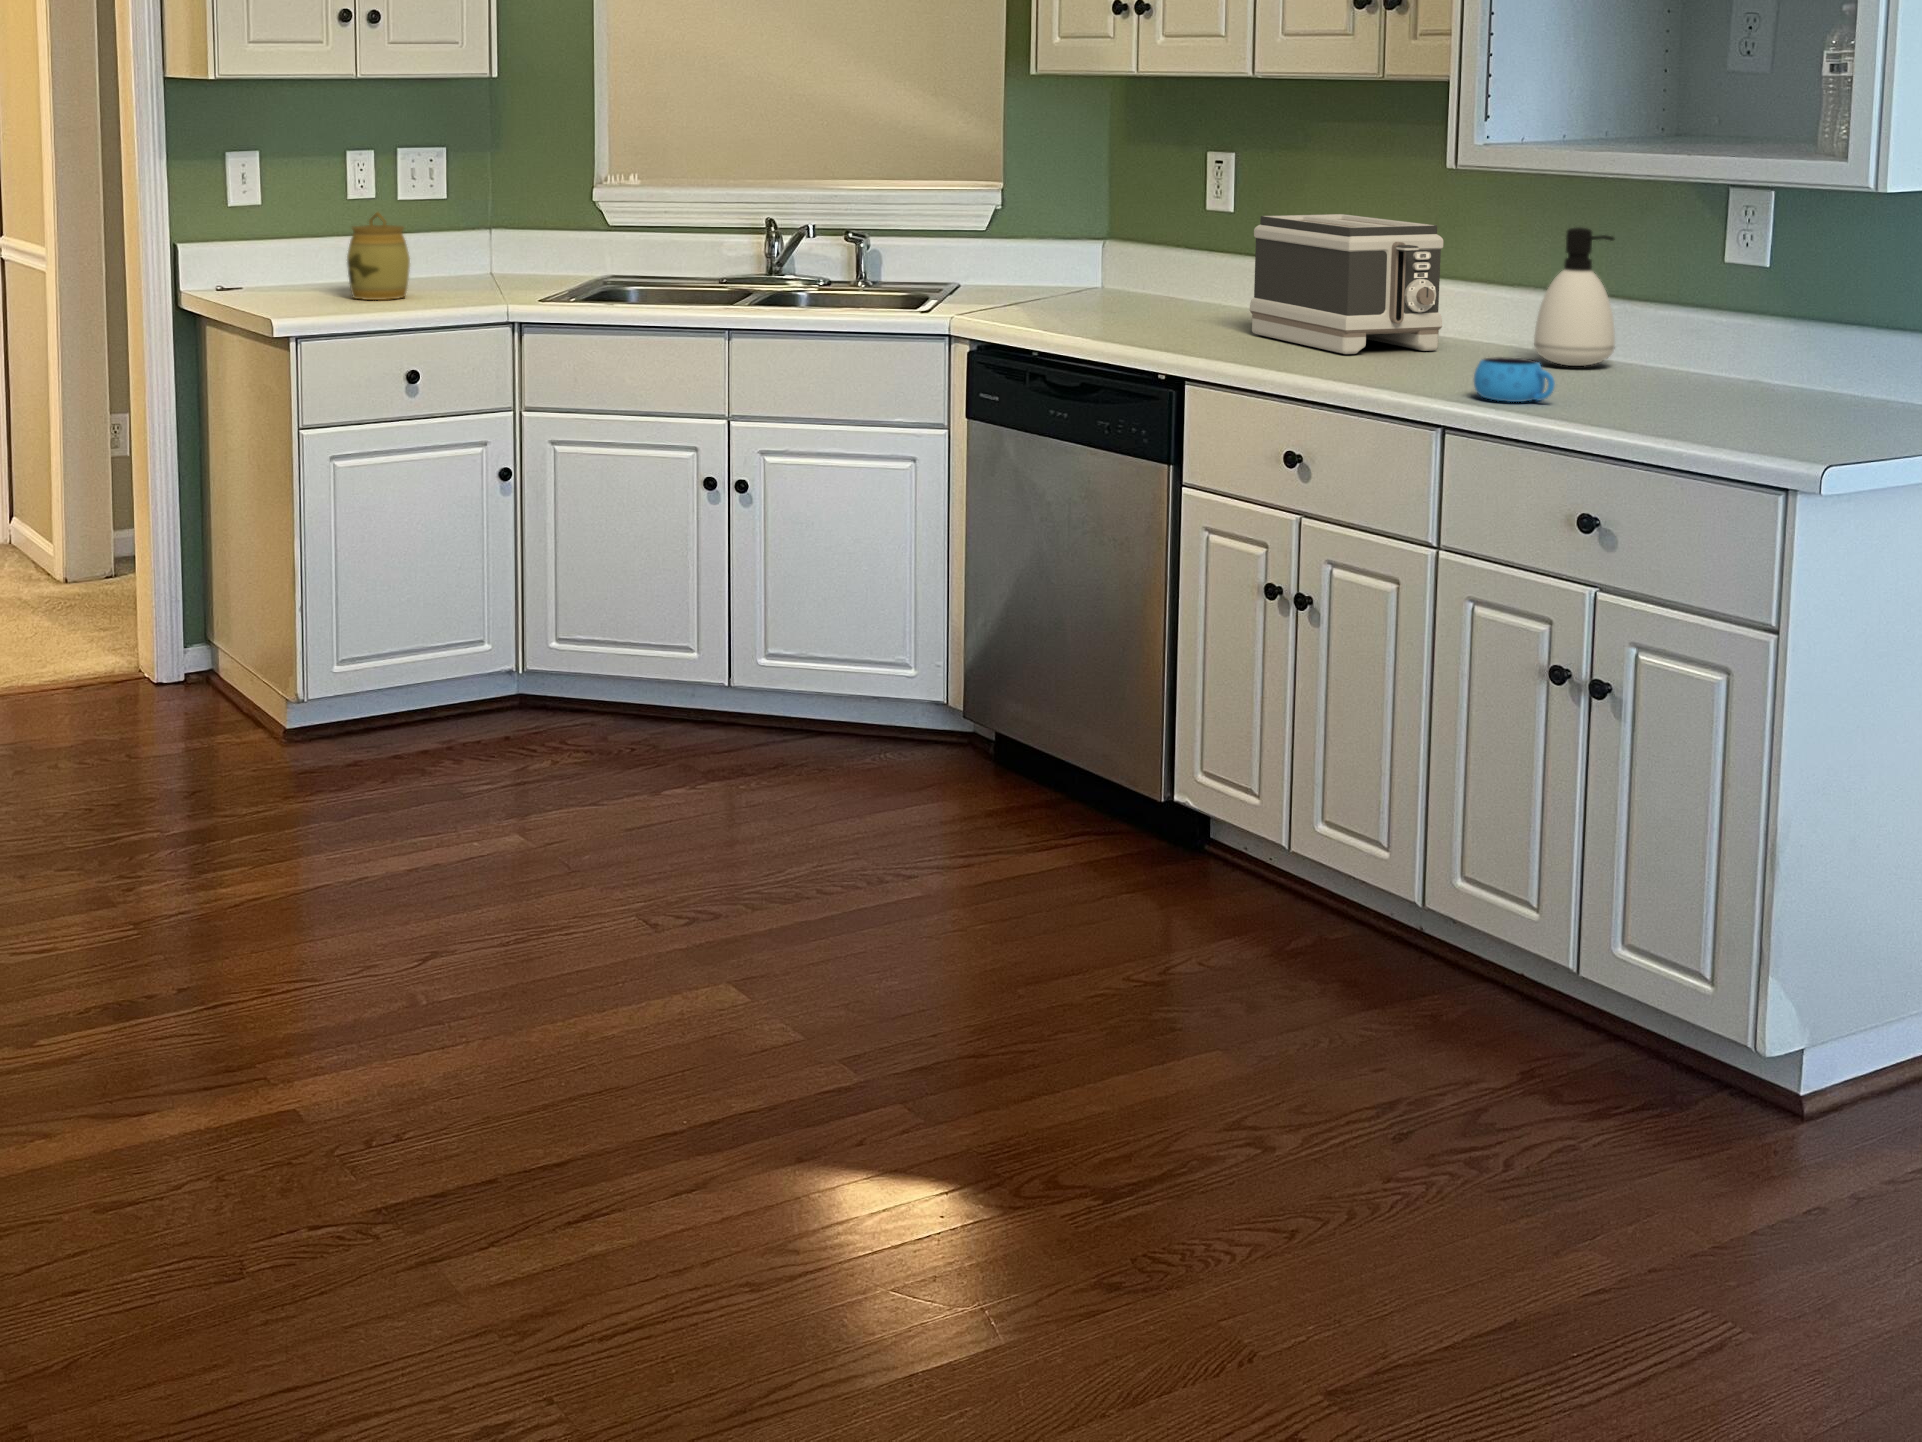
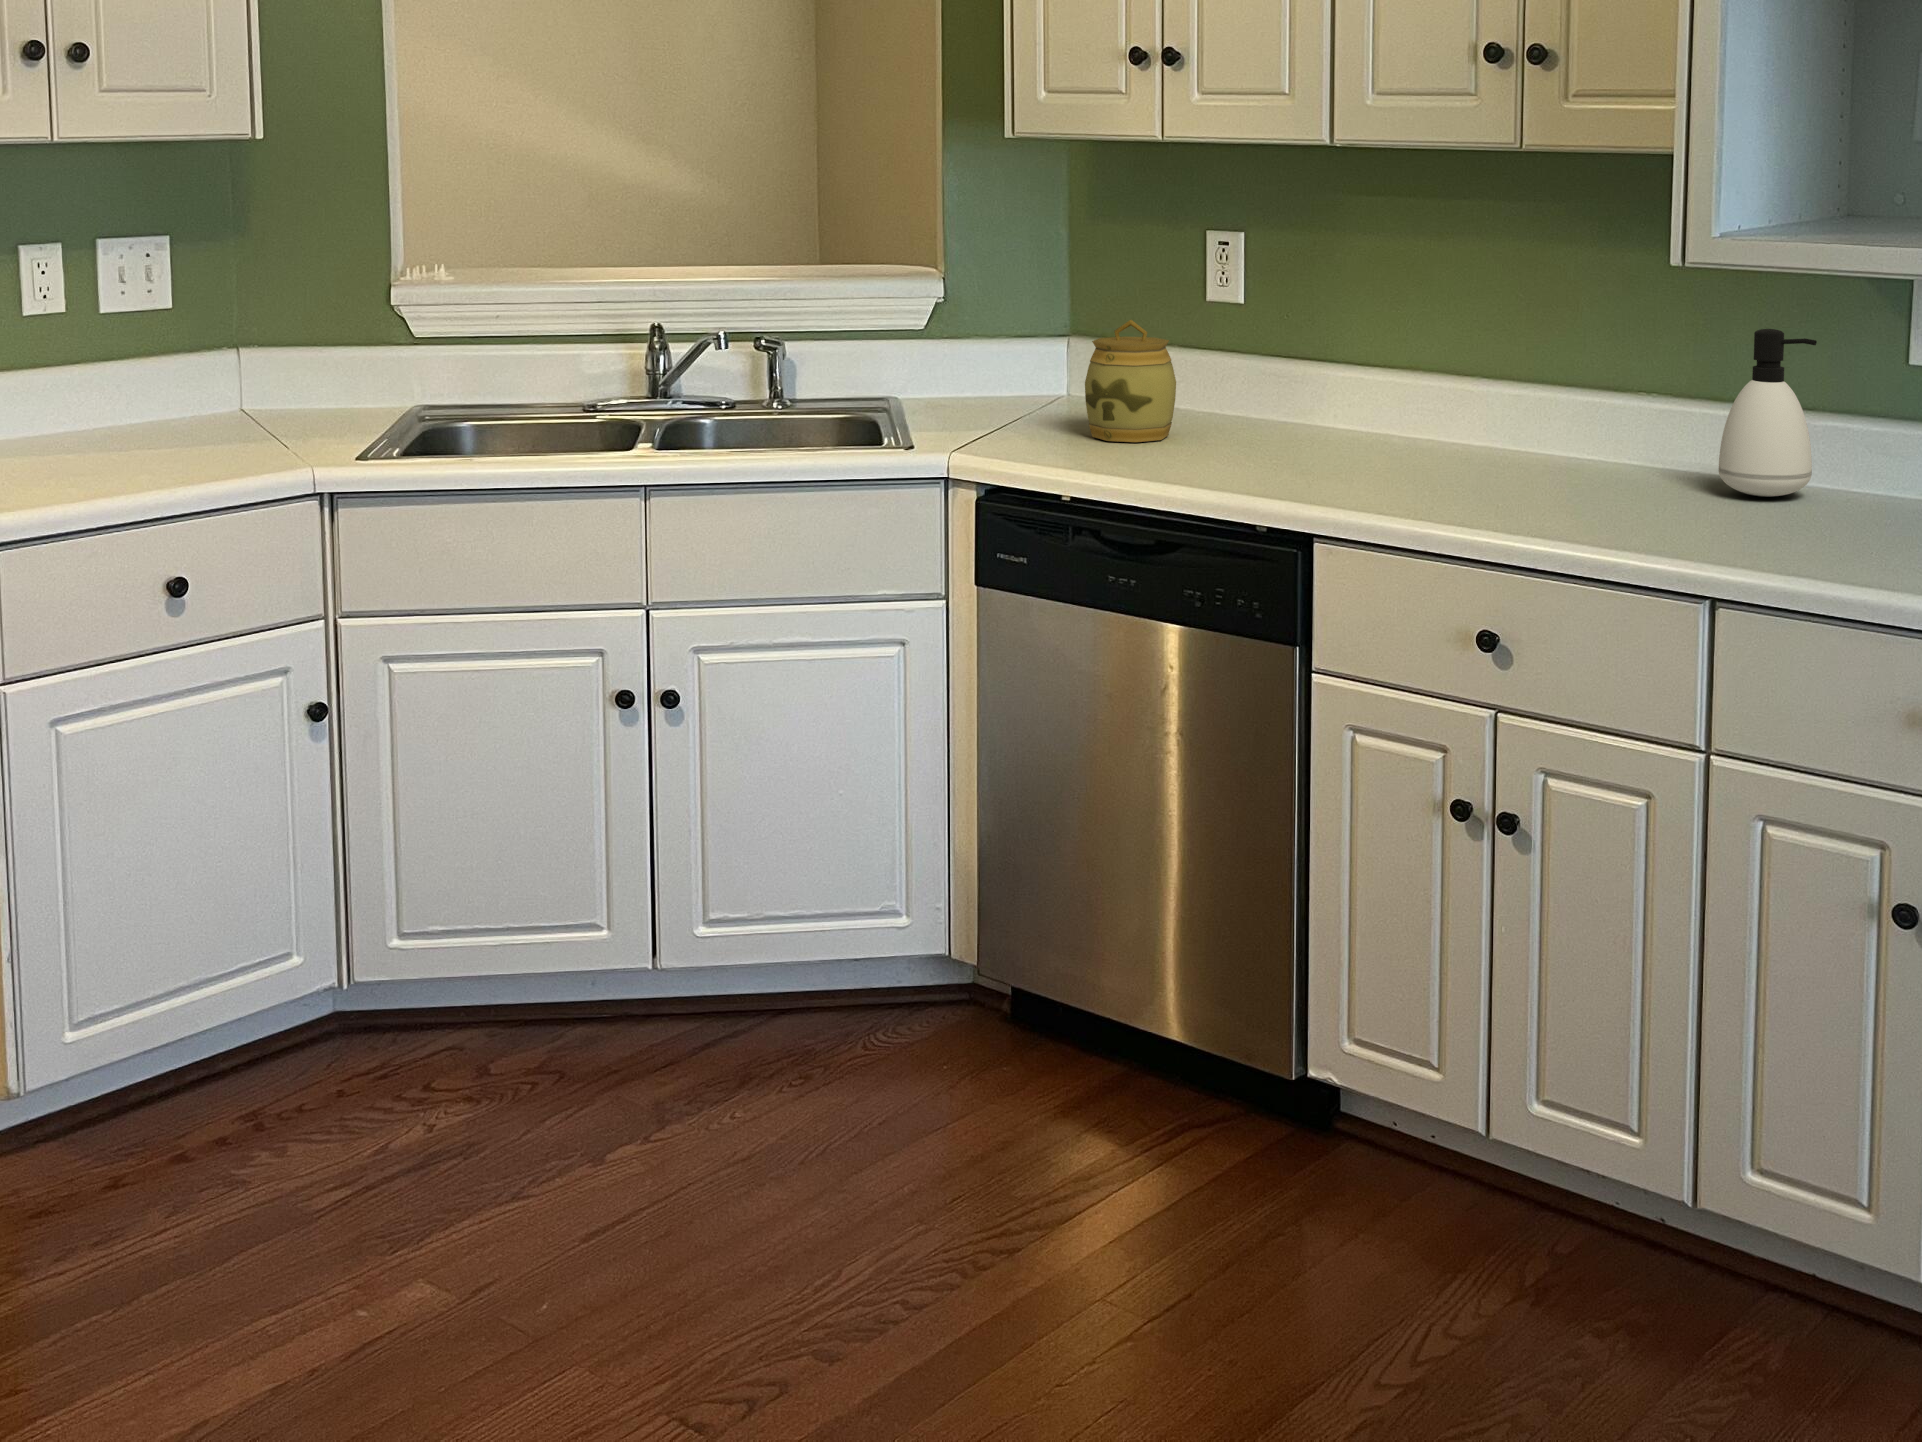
jar: present [347,212,410,300] -> present [1085,320,1176,442]
toaster: present [1250,214,1443,354] -> none [1343,311,1593,493]
mug: present [1474,357,1555,402] -> none [1744,505,1851,564]

